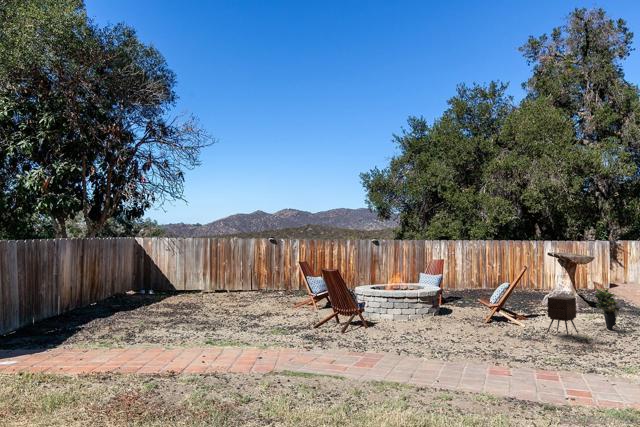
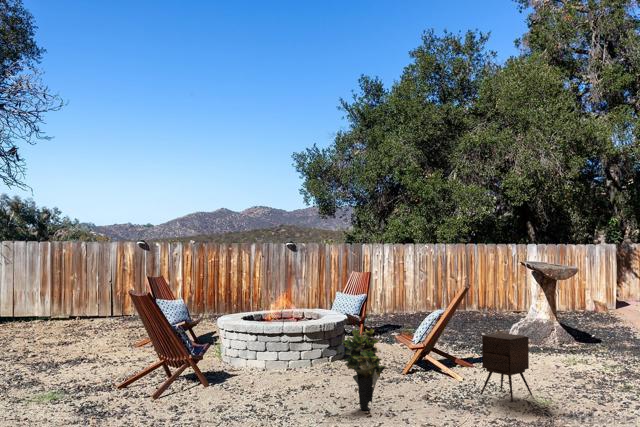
potted plant: present [594,288,620,330] -> present [342,329,386,410]

